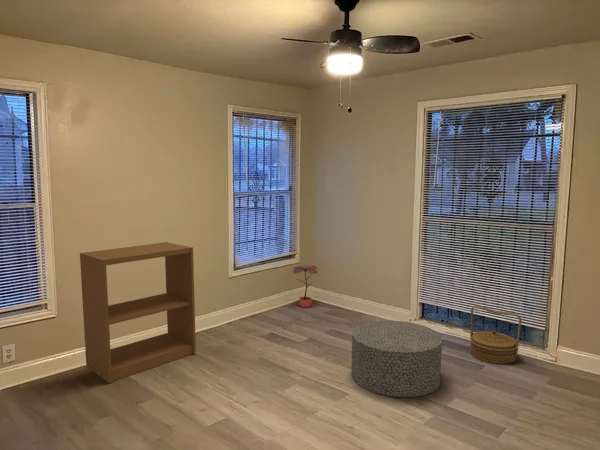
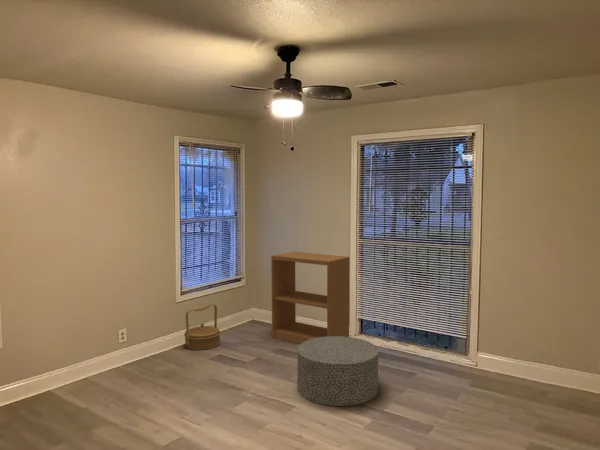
bookshelf: present [80,242,196,383] -> present [271,252,350,344]
potted plant: present [293,266,318,307] -> none [238,288,263,328]
woven basket: present [470,305,521,364] -> present [184,304,220,350]

